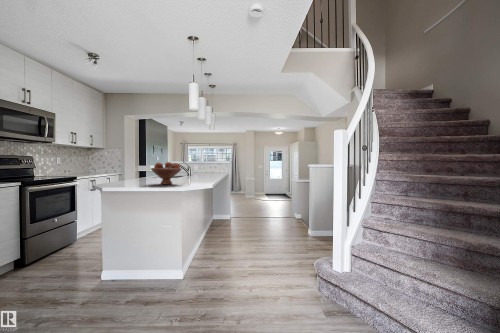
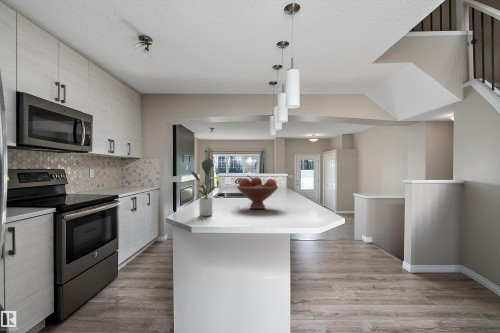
potted plant: none [110,148,132,187] -> present [191,158,217,216]

